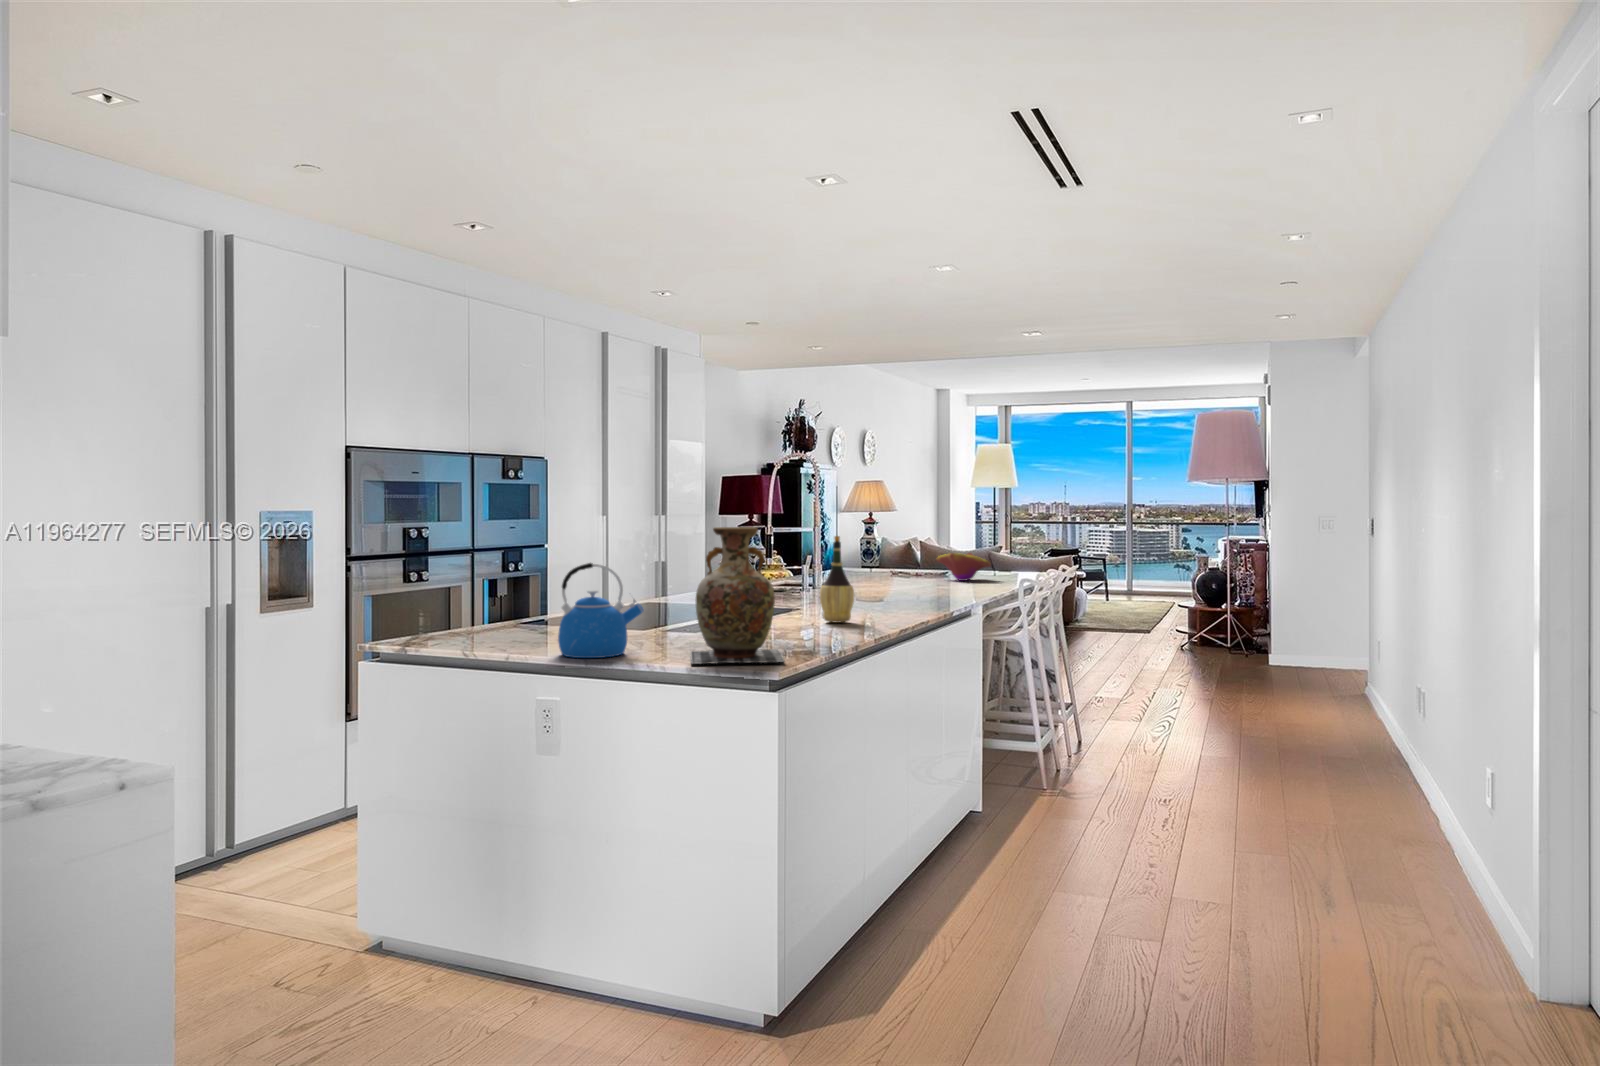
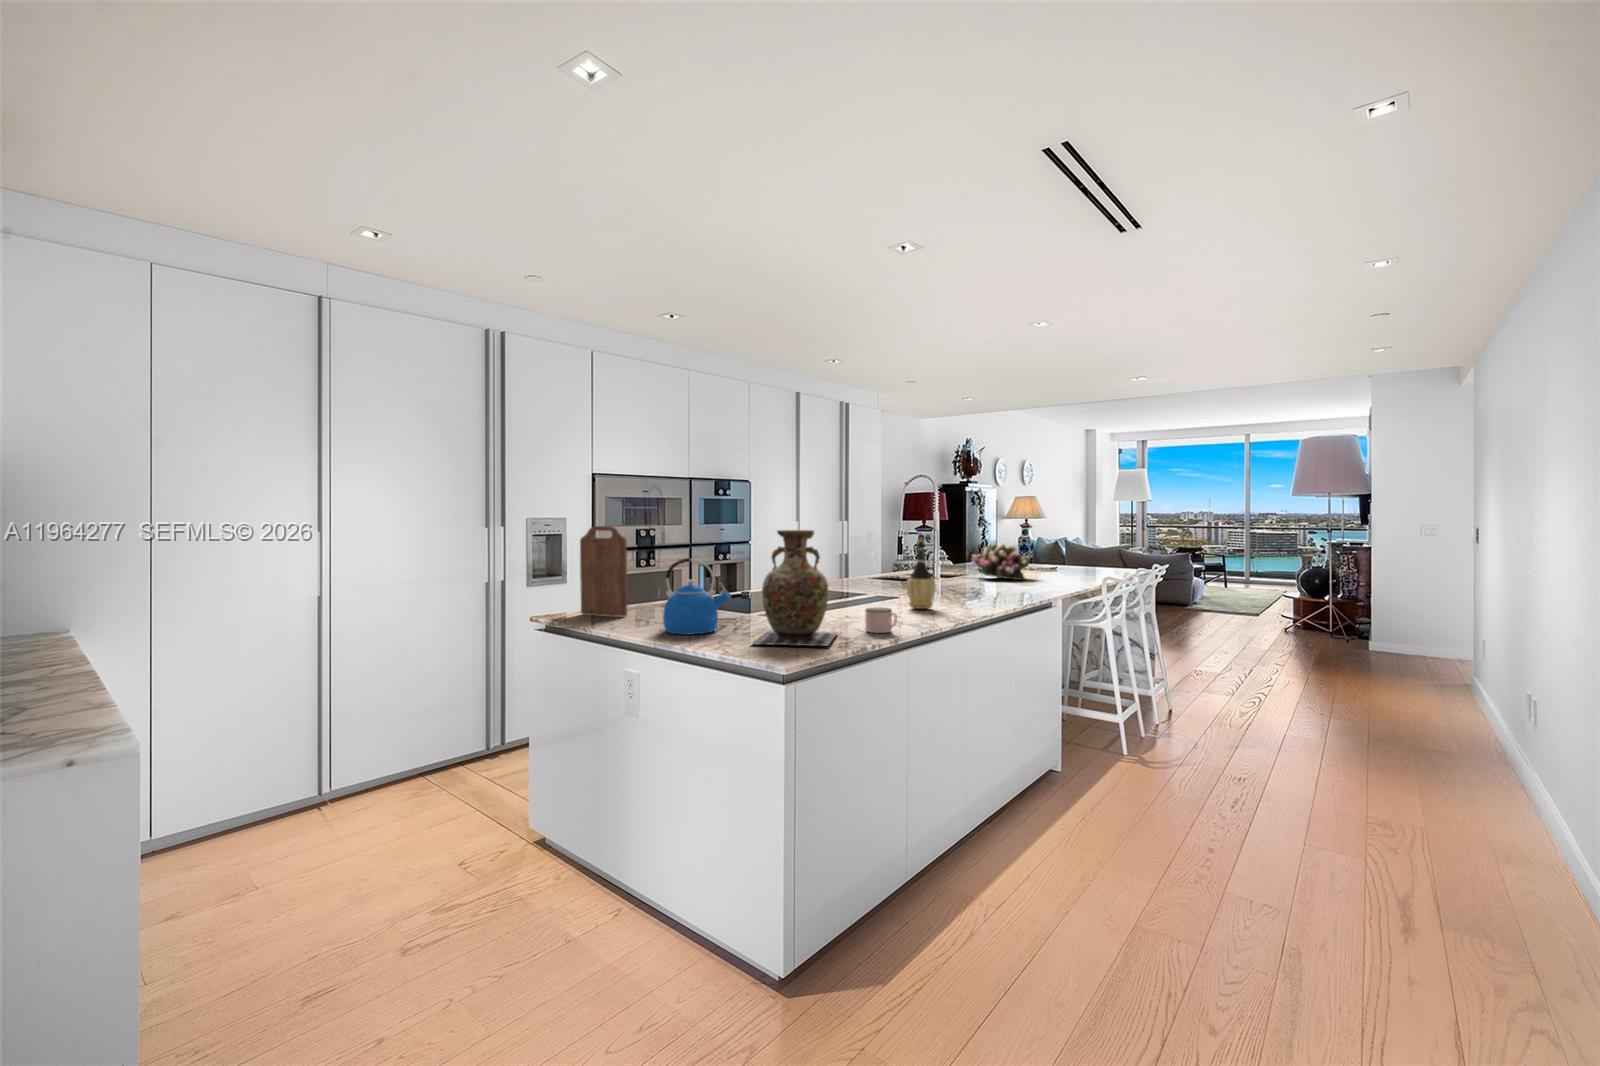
cutting board: none [411,524,481,642] -> present [580,526,627,616]
flower arrangement: none [855,543,927,589] -> present [972,543,1031,580]
decorative bowl: present [937,553,991,581] -> none [1045,552,1092,574]
mug: none [803,619,843,648] -> present [865,608,897,633]

